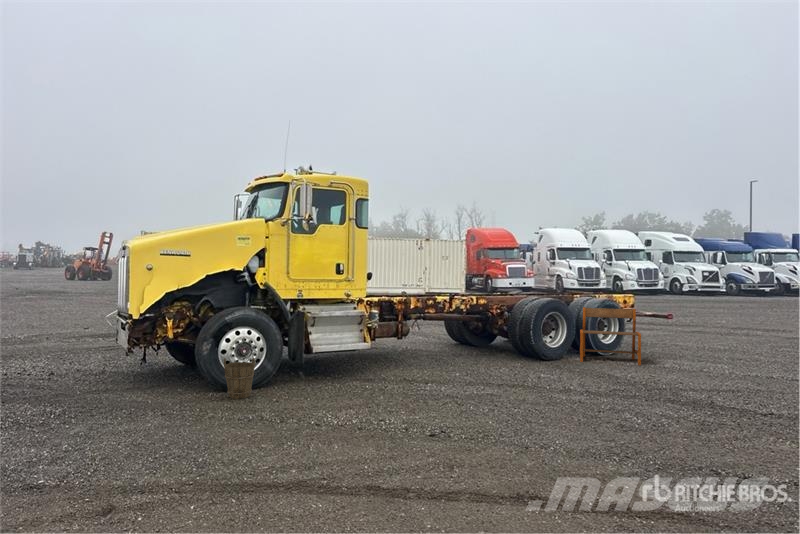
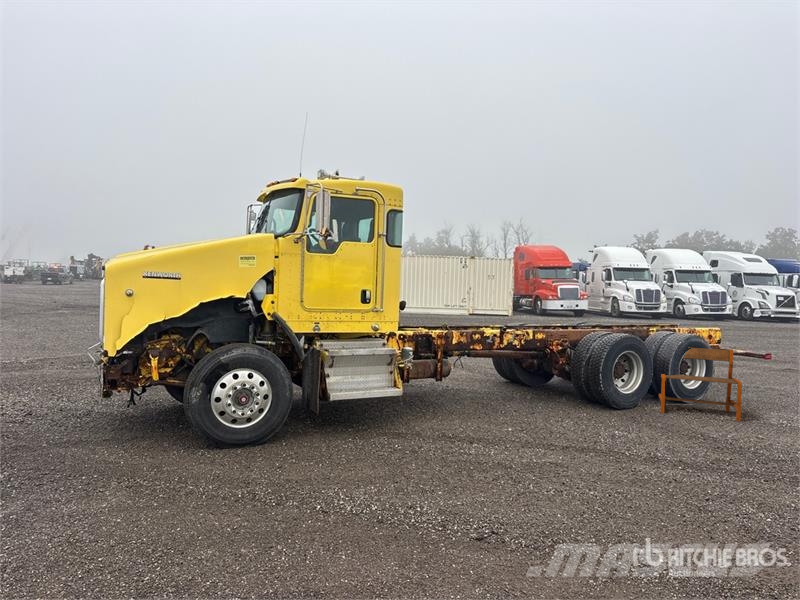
bucket: present [224,358,255,399] -> none [216,408,255,460]

